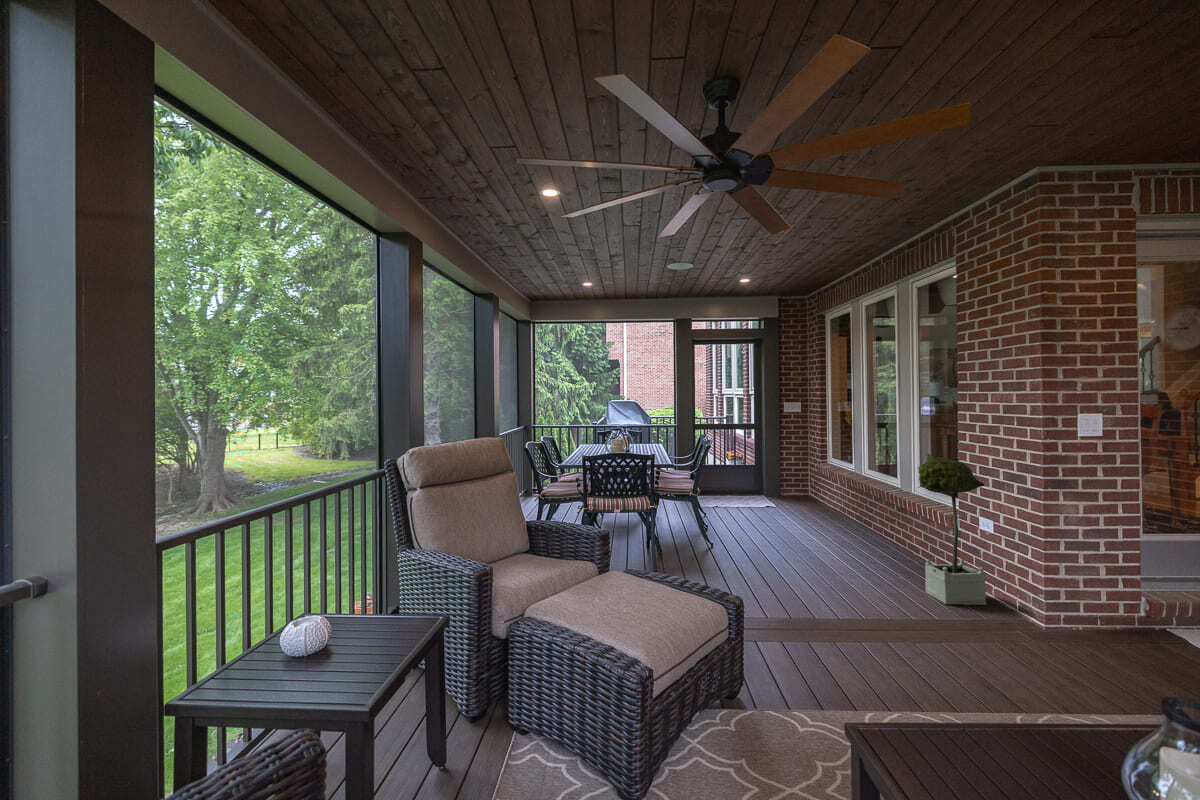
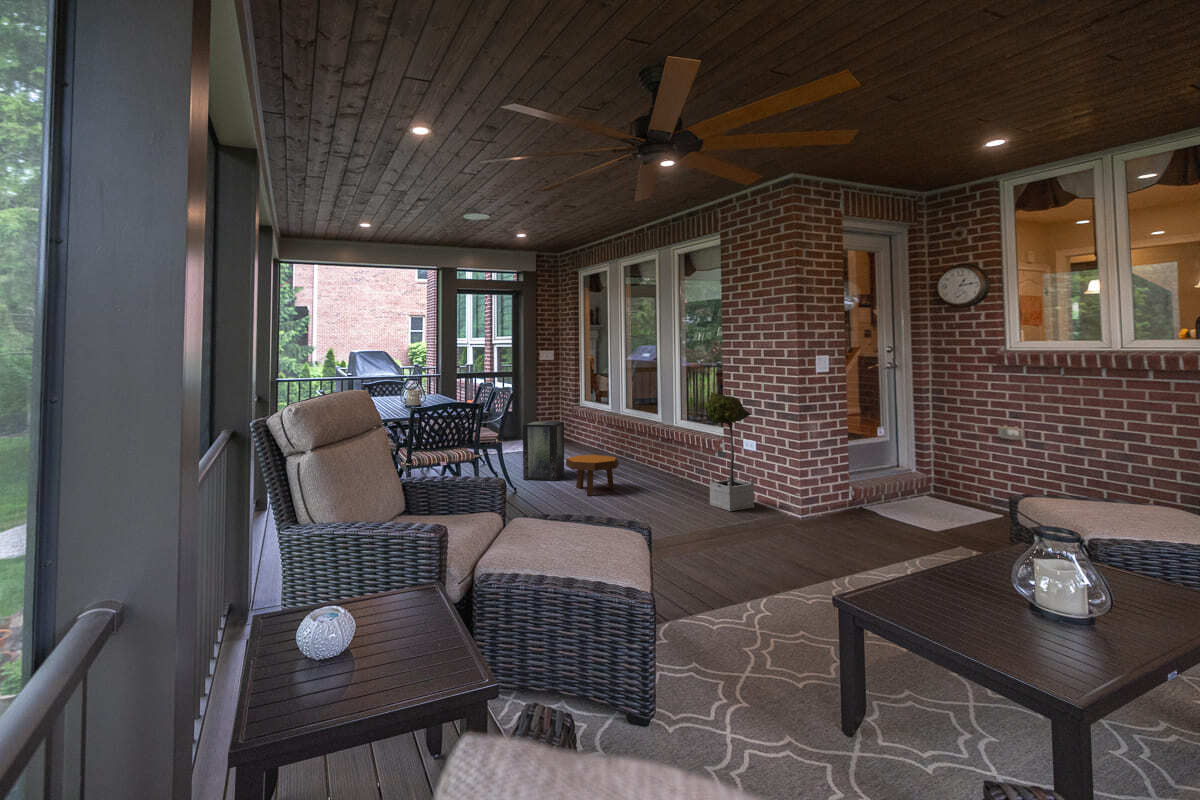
storage box: none [730,475,779,541] -> present [523,421,564,481]
footstool: none [766,516,827,561] -> present [566,455,619,495]

